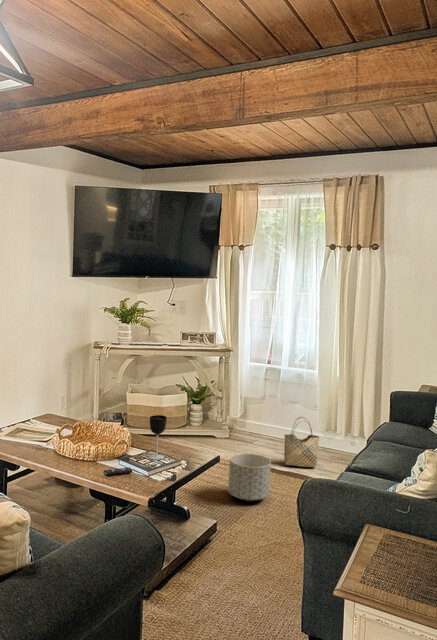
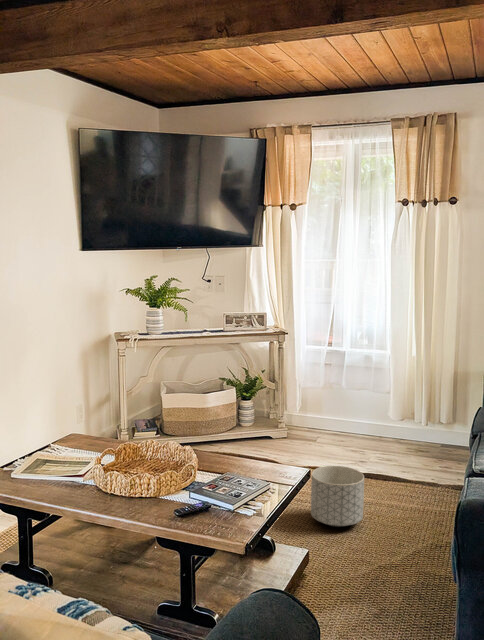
wine glass: present [149,415,167,460] -> none [224,431,246,491]
woven basket: present [284,417,319,467] -> none [365,413,408,474]

